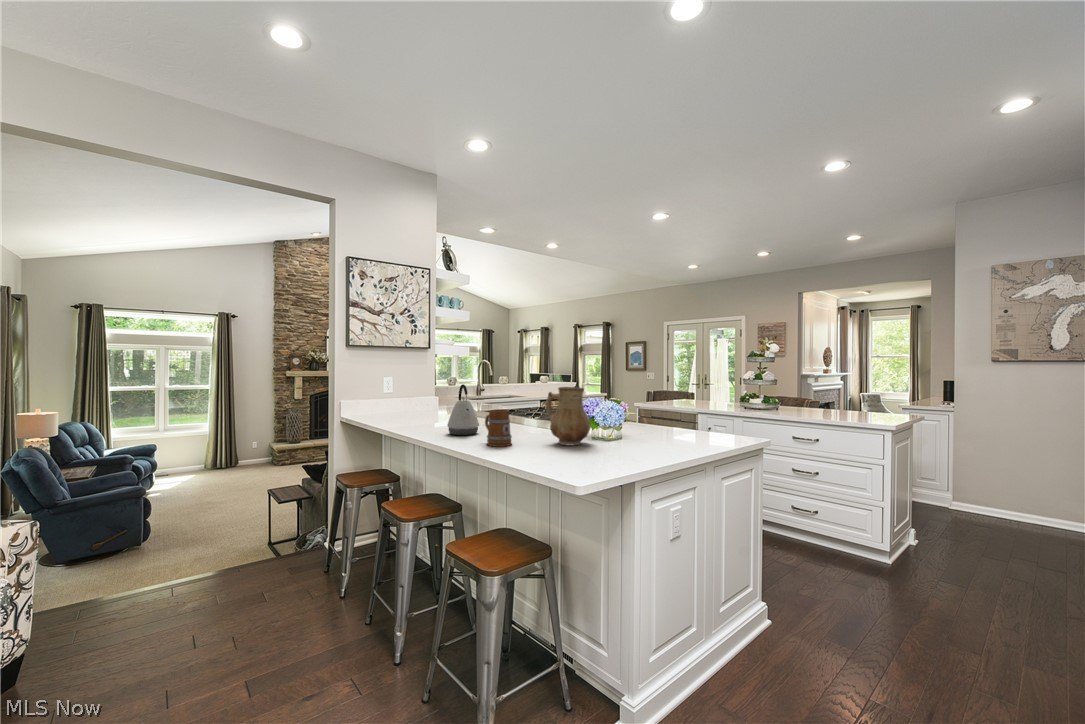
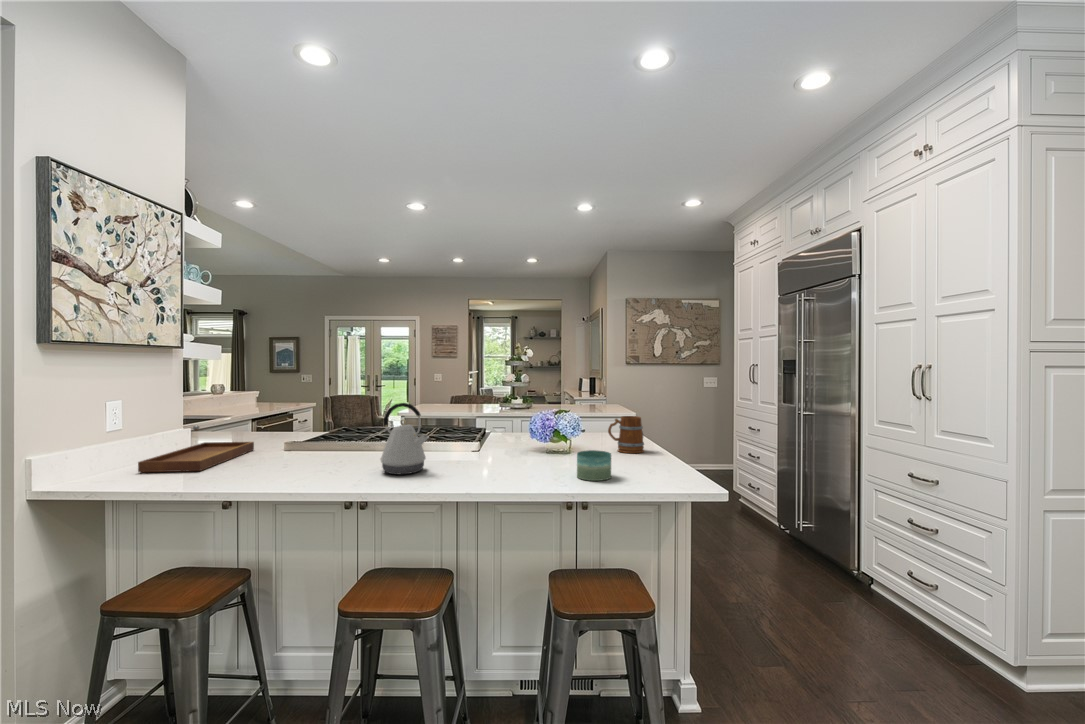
ceramic pitcher: present [546,387,590,446] -> none [530,397,577,461]
tray: none [386,395,455,419] -> present [138,425,254,472]
mug: present [485,409,512,446] -> present [608,416,644,453]
candle: none [521,434,552,461] -> present [577,450,611,481]

